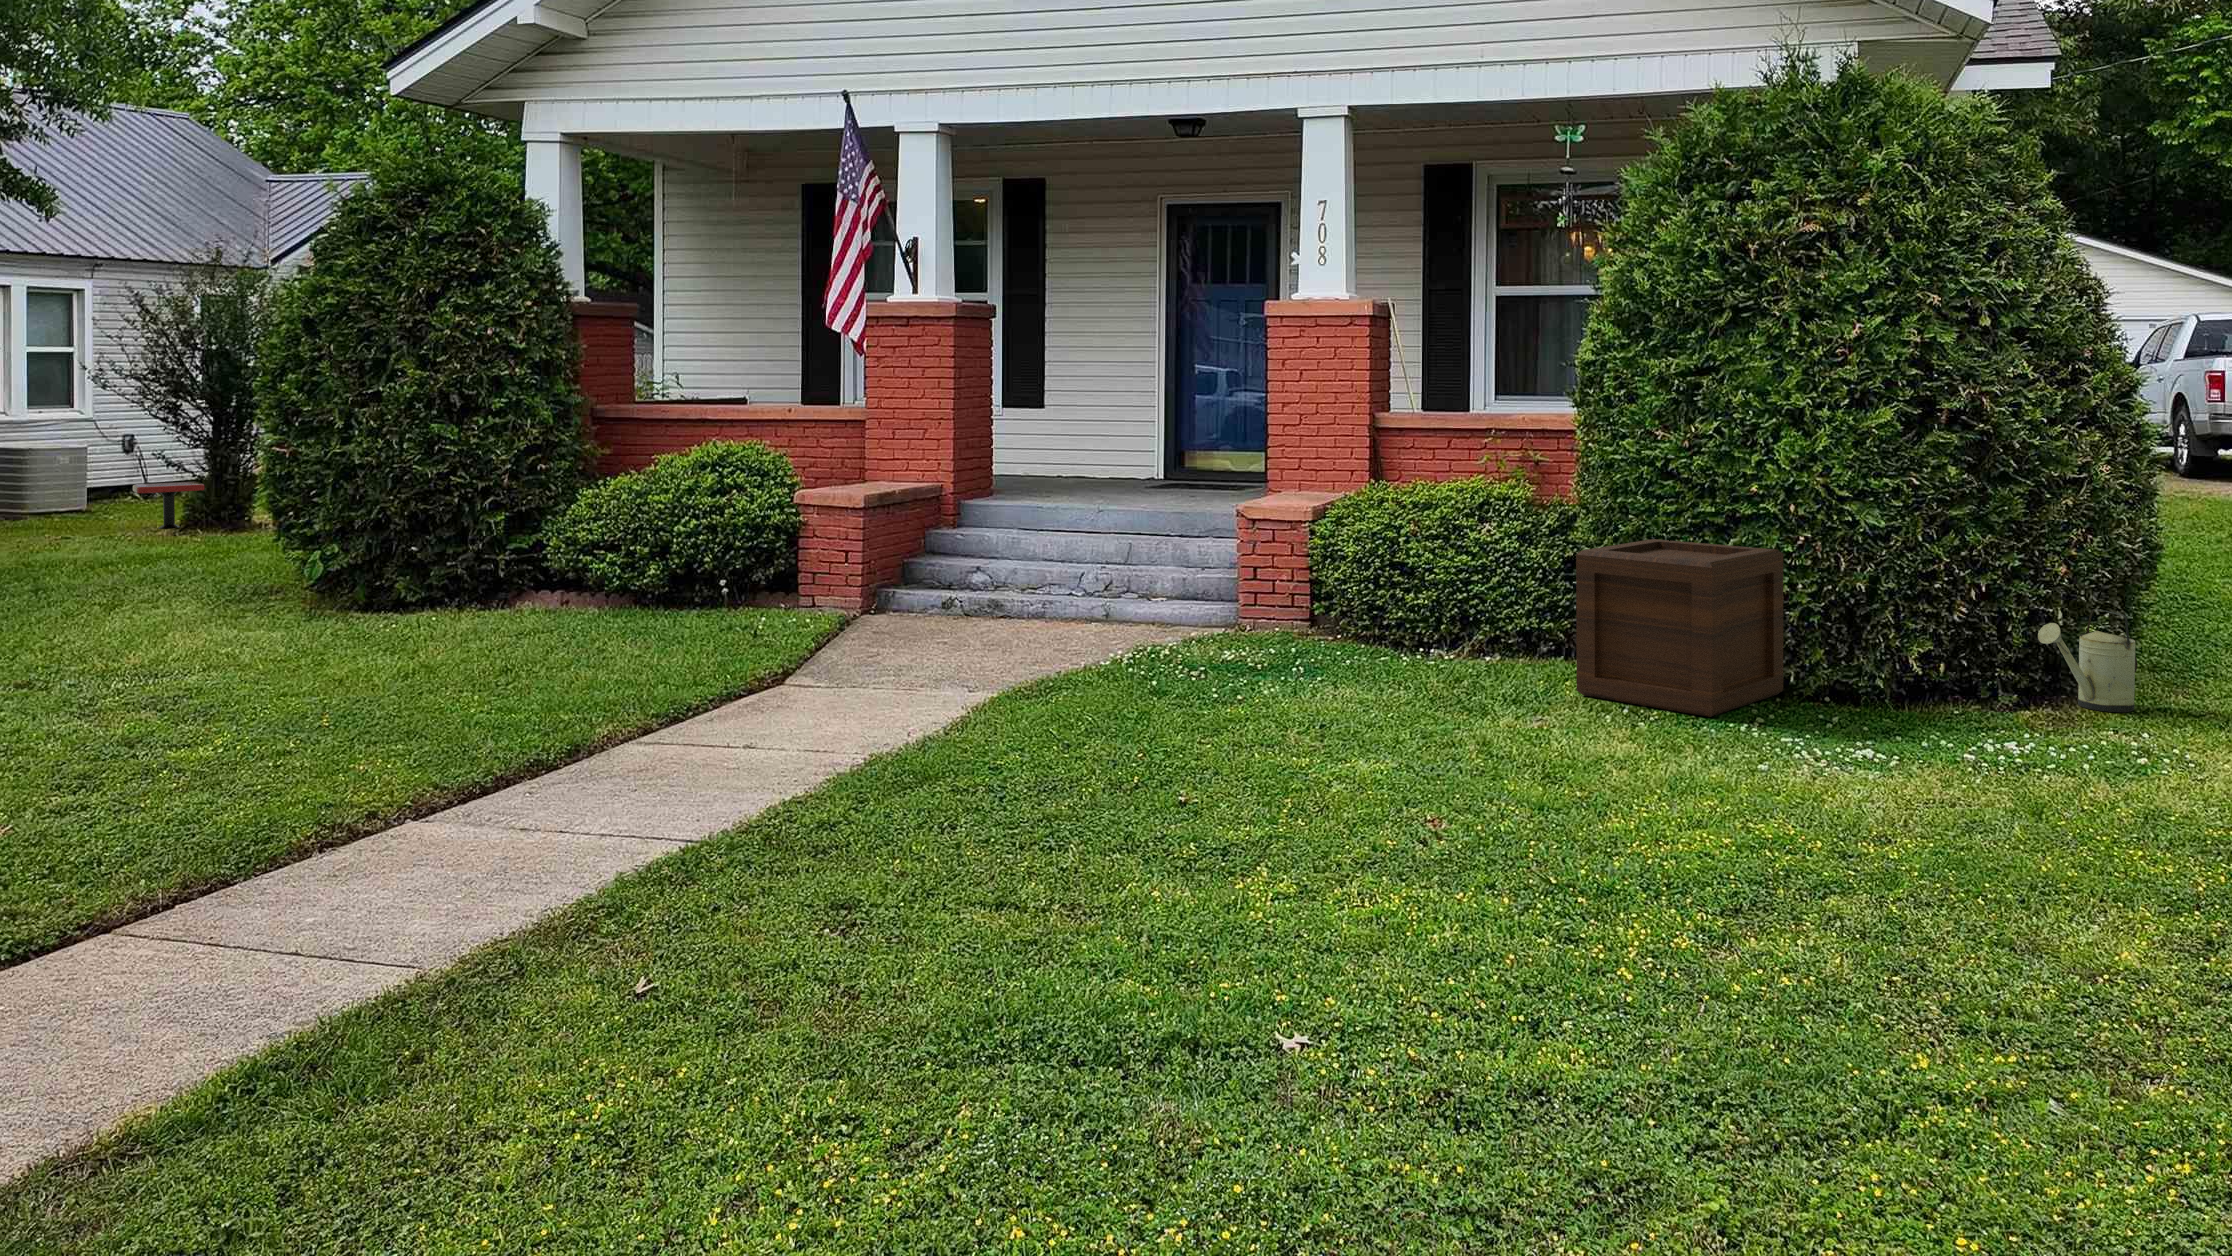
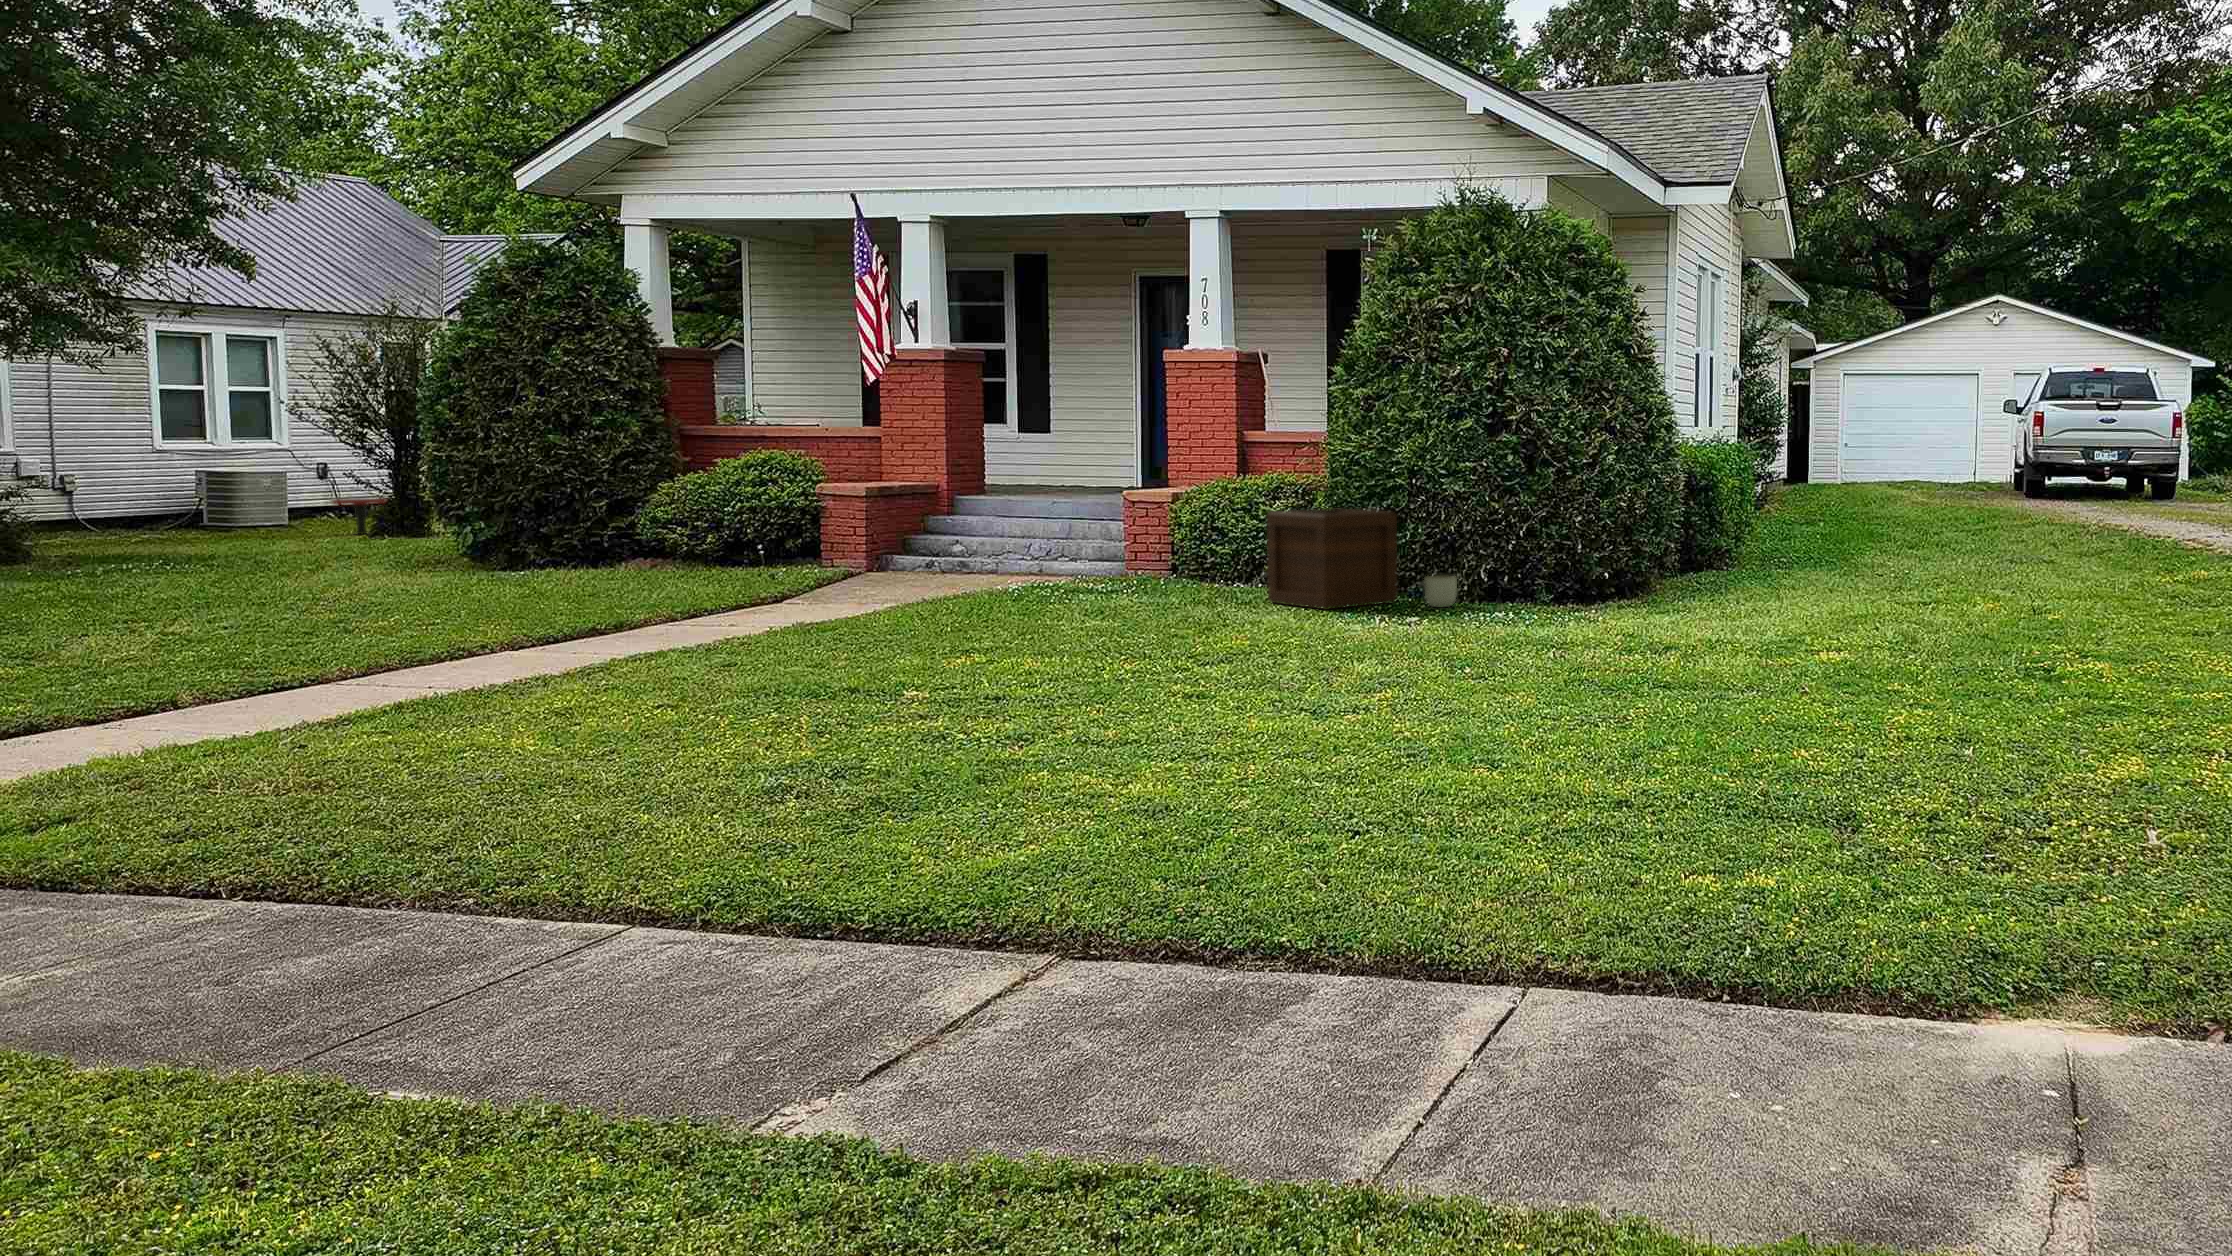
watering can: present [2038,610,2137,712] -> none [1531,547,1599,608]
planter: none [1851,654,1908,710] -> present [1424,576,1457,607]

